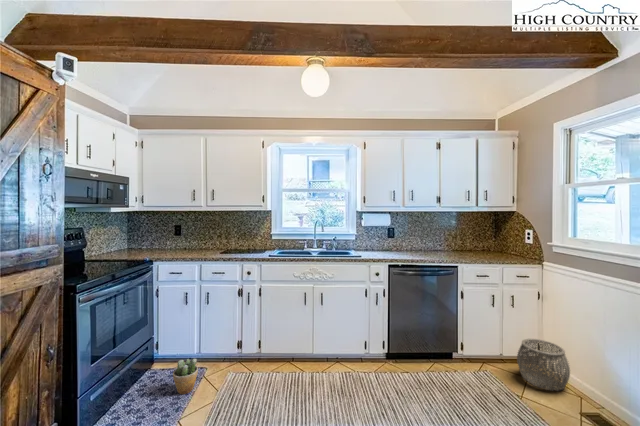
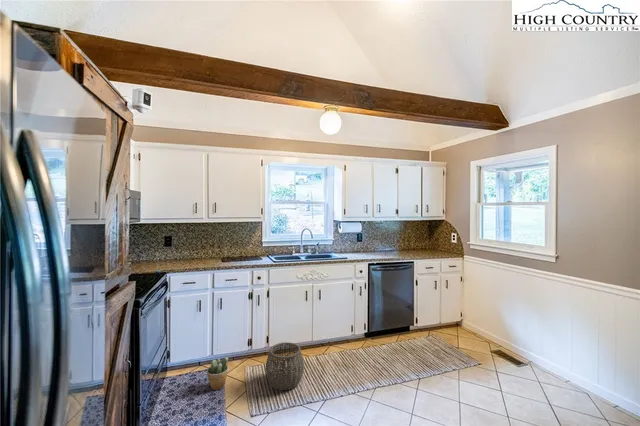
woven basket: present [517,339,570,391] -> present [266,342,304,390]

